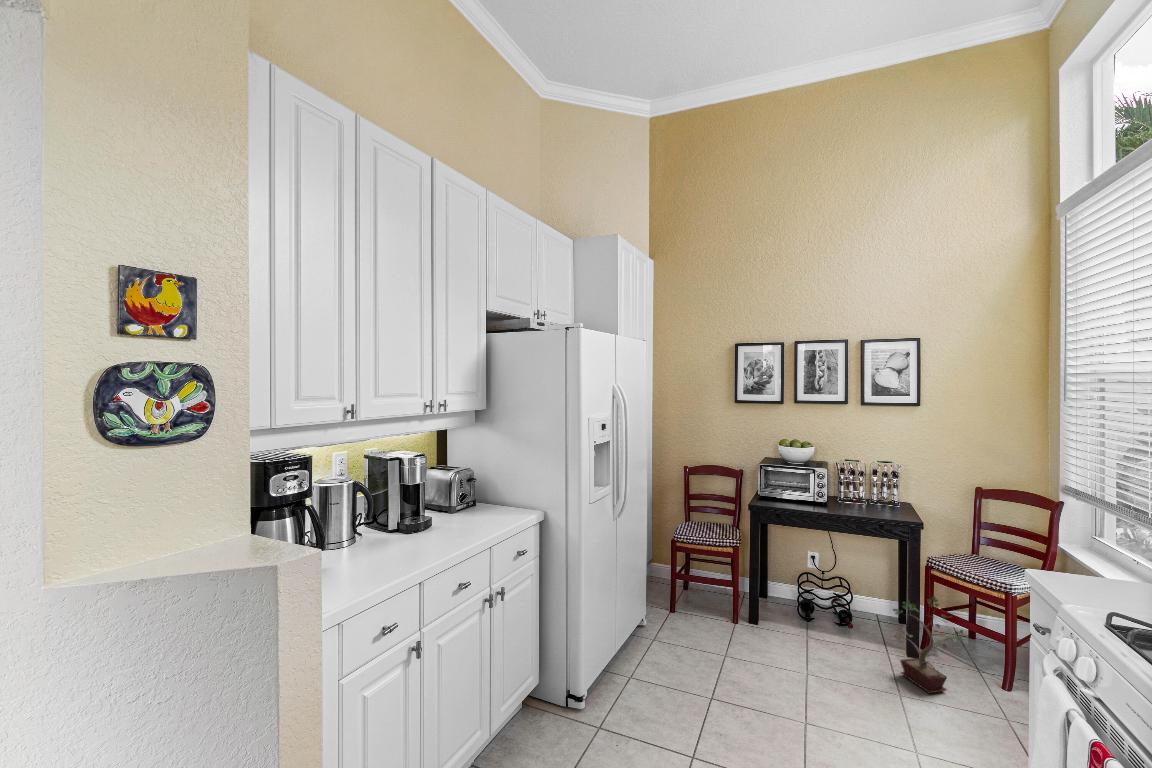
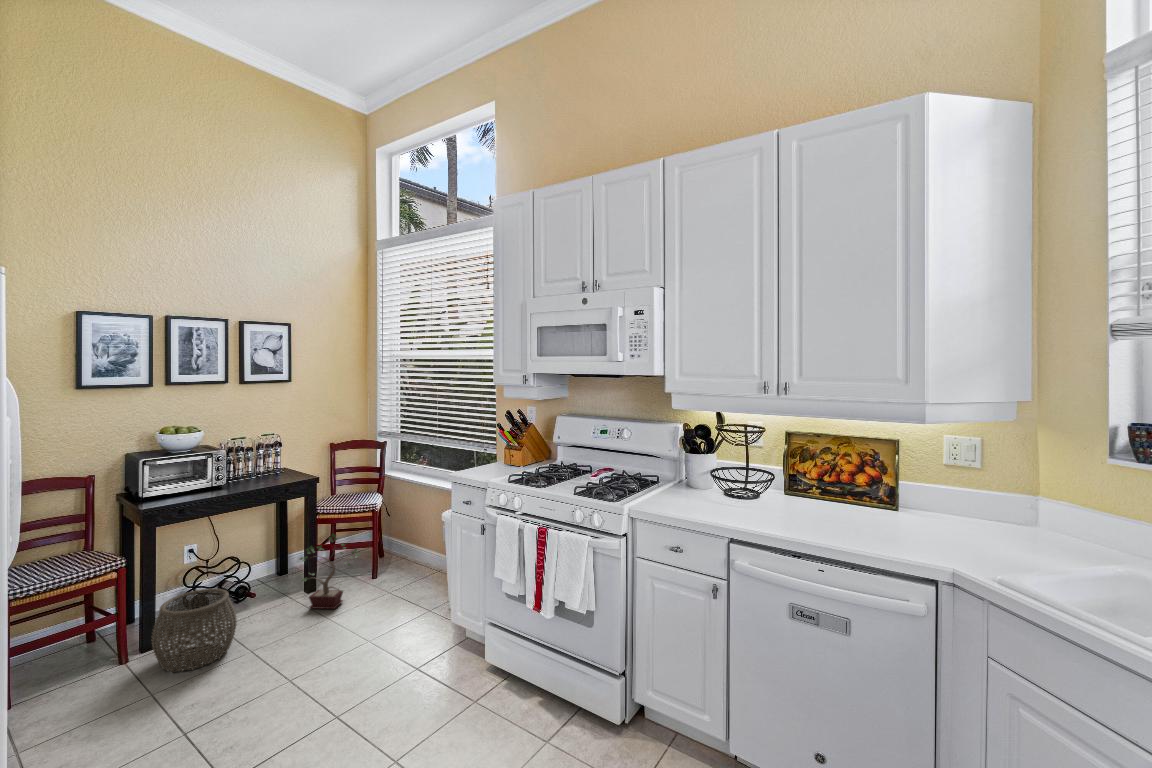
woven basket: none [742,591,810,669] -> present [151,588,237,672]

